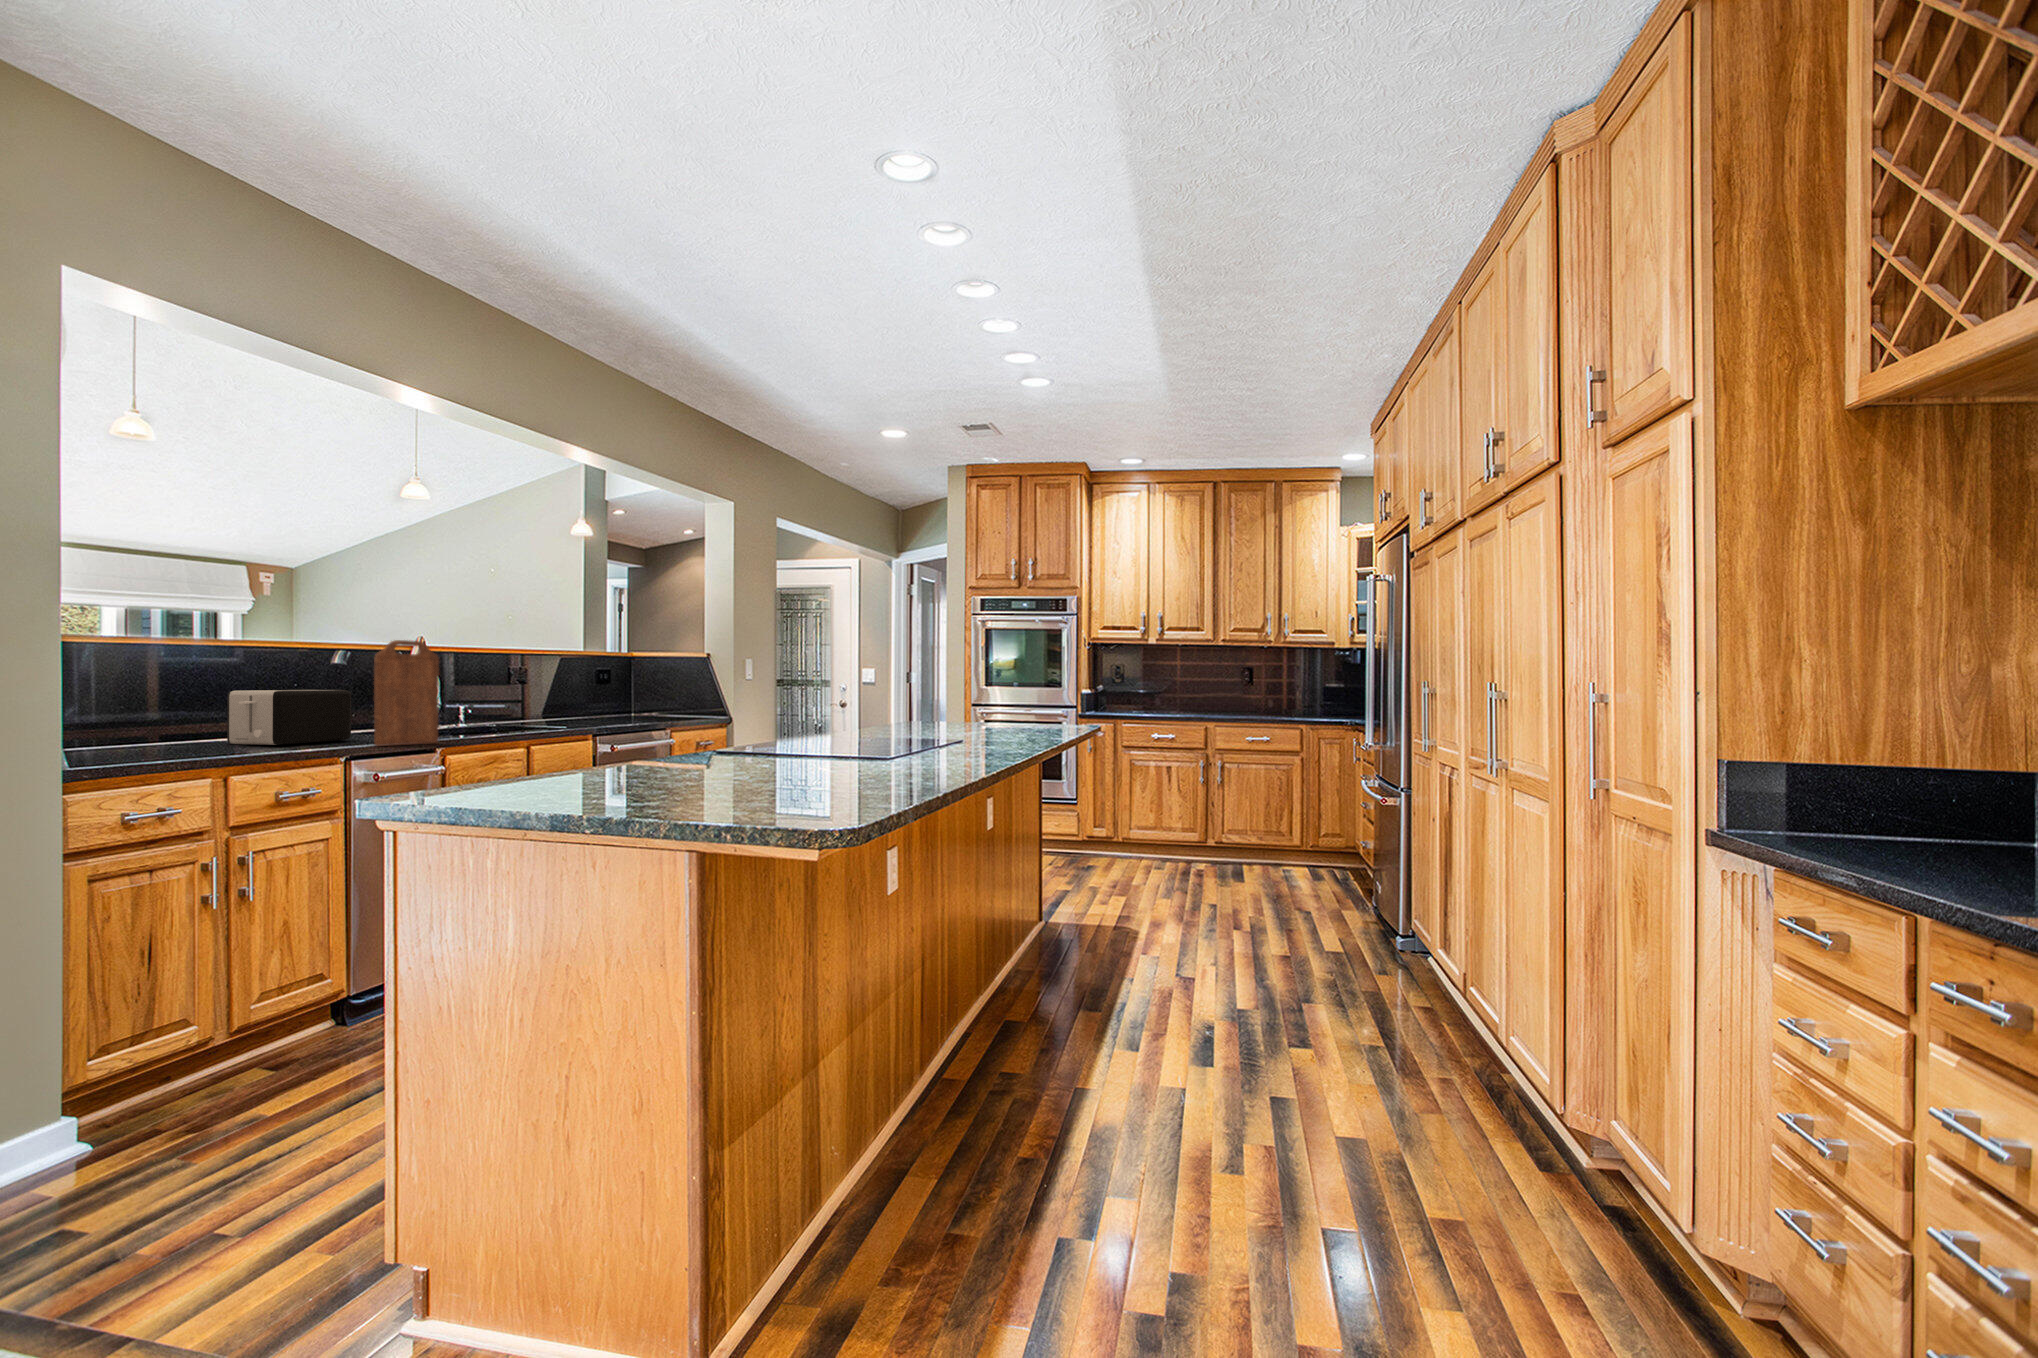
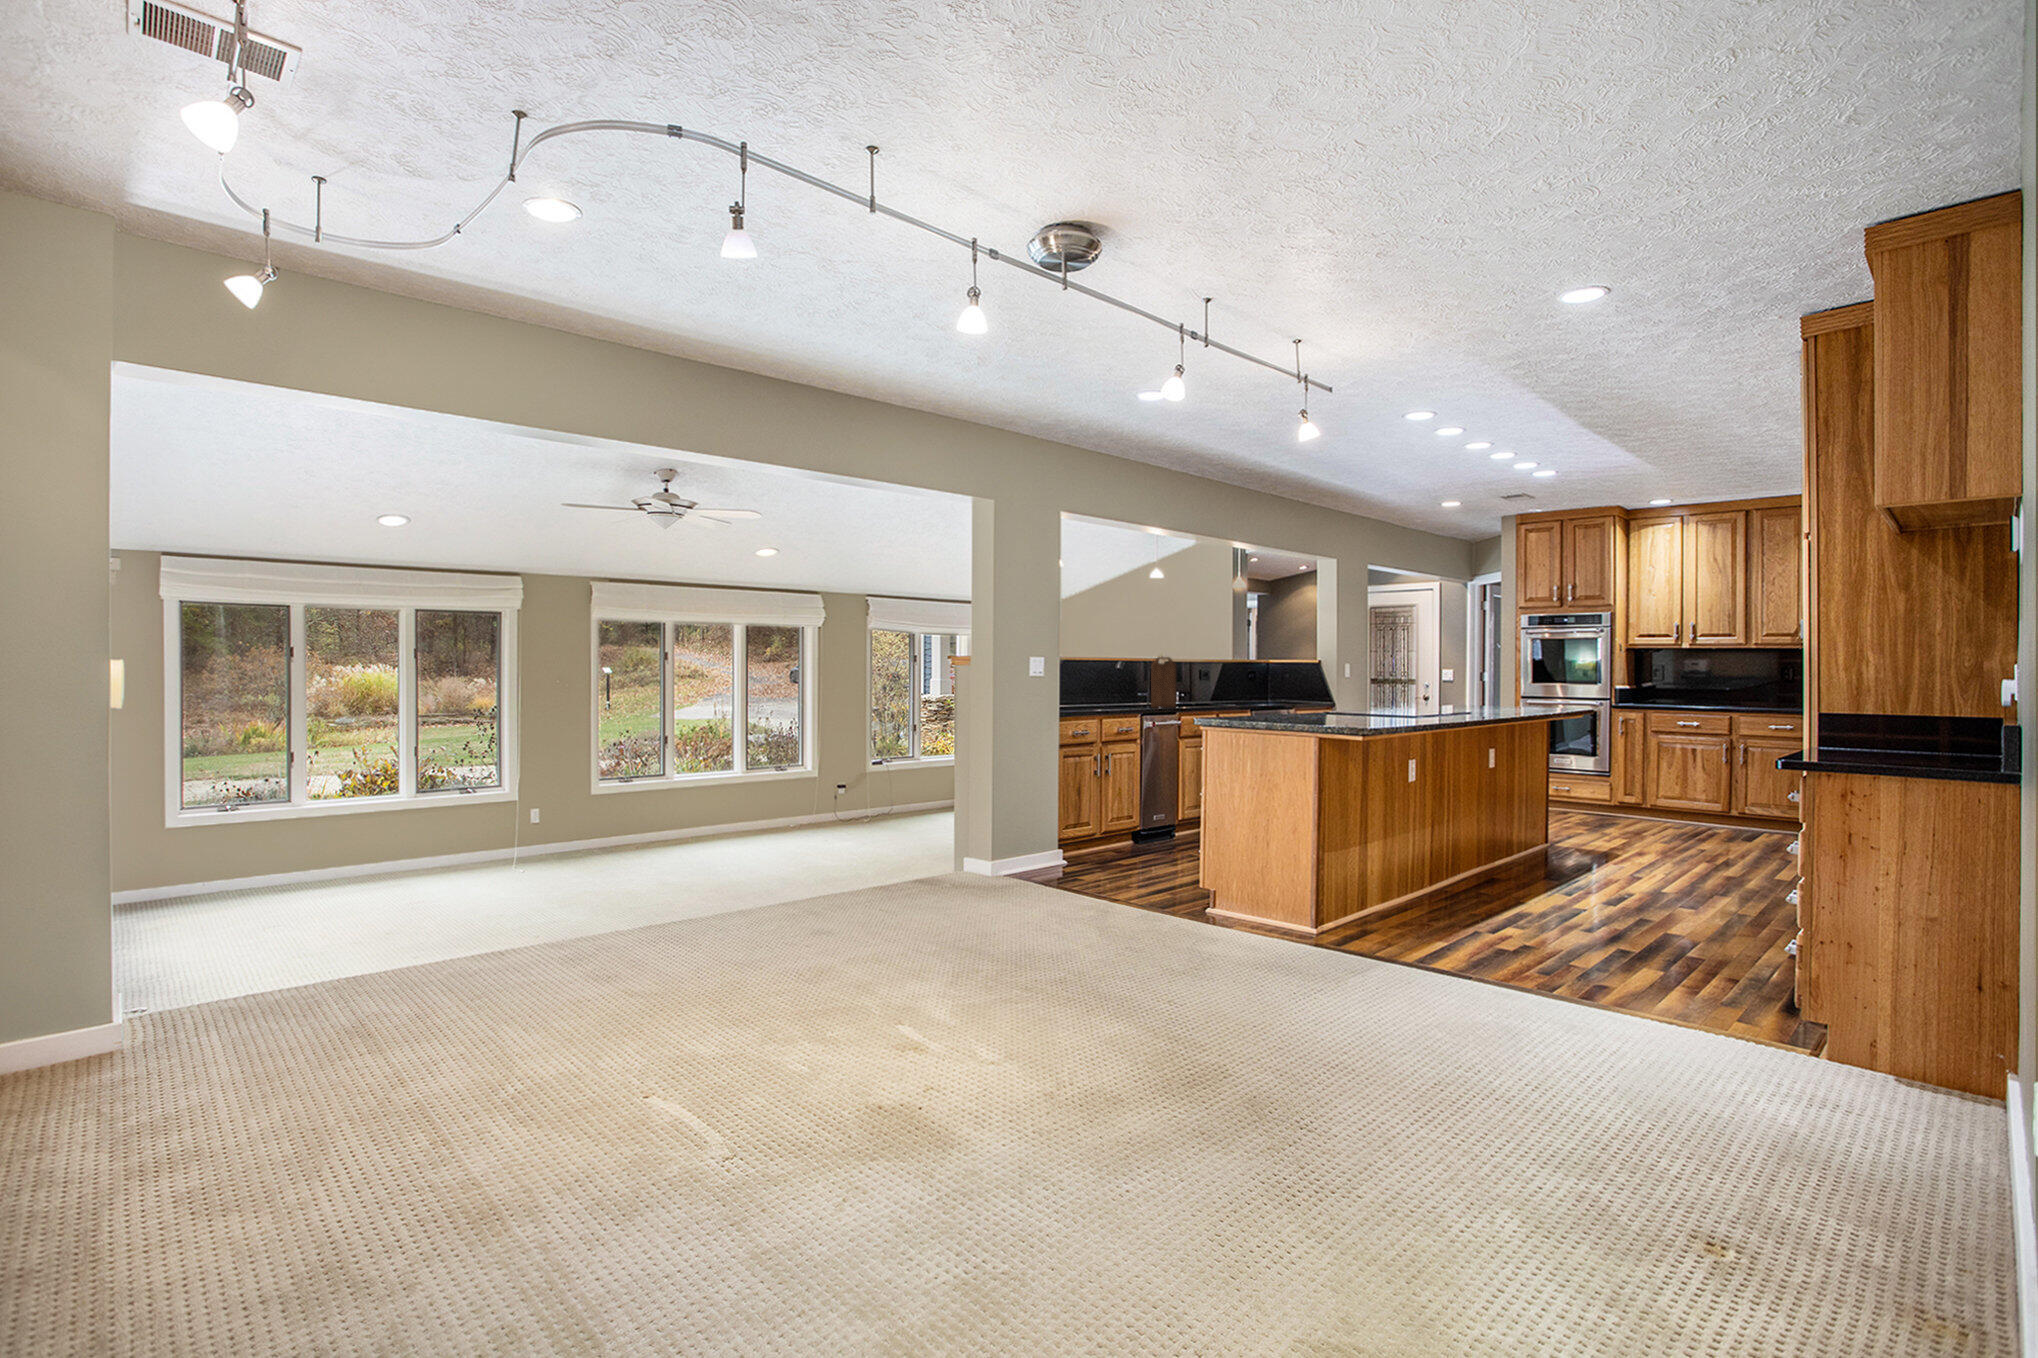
toaster: present [227,690,351,745] -> none [1095,681,1139,705]

